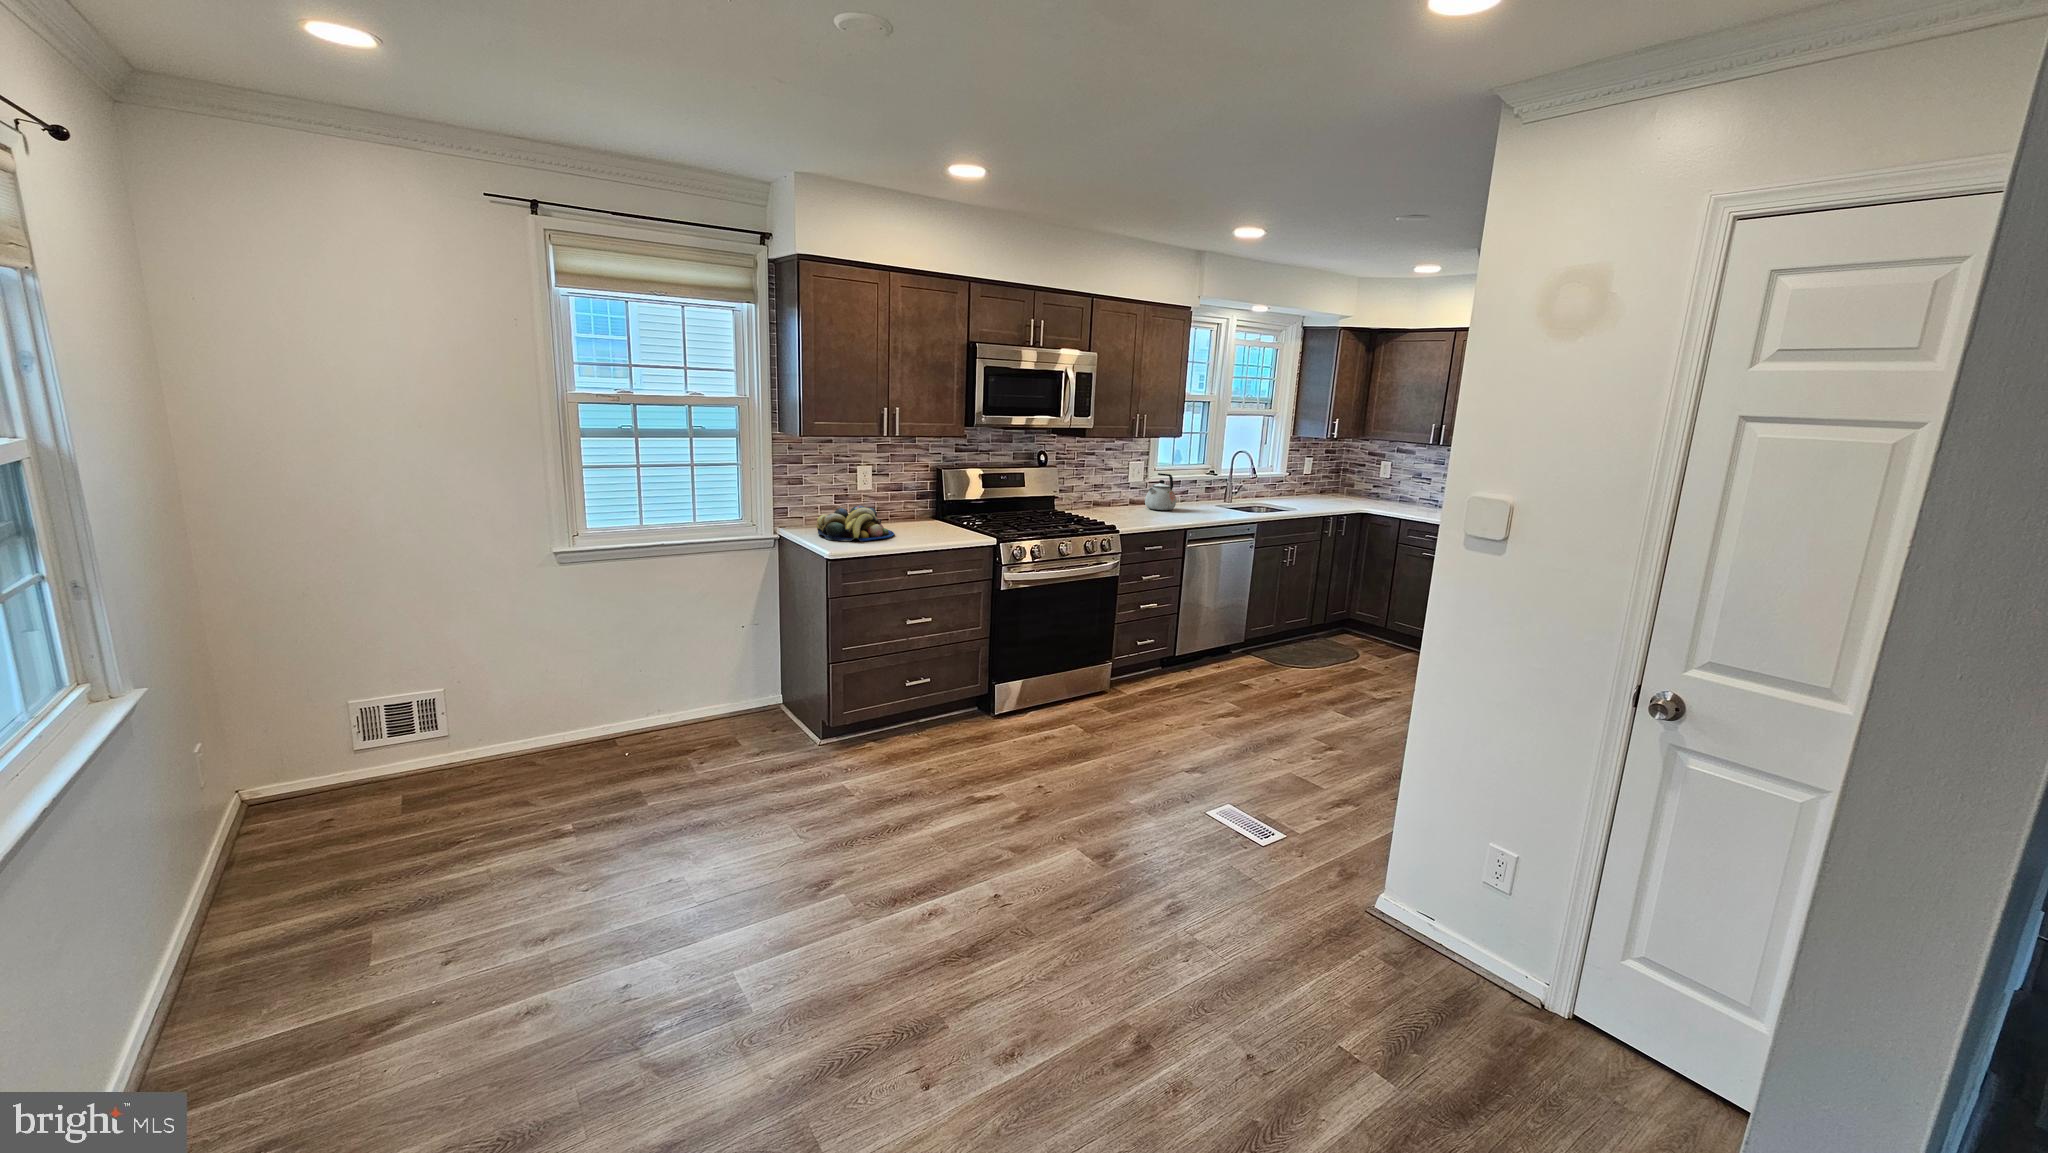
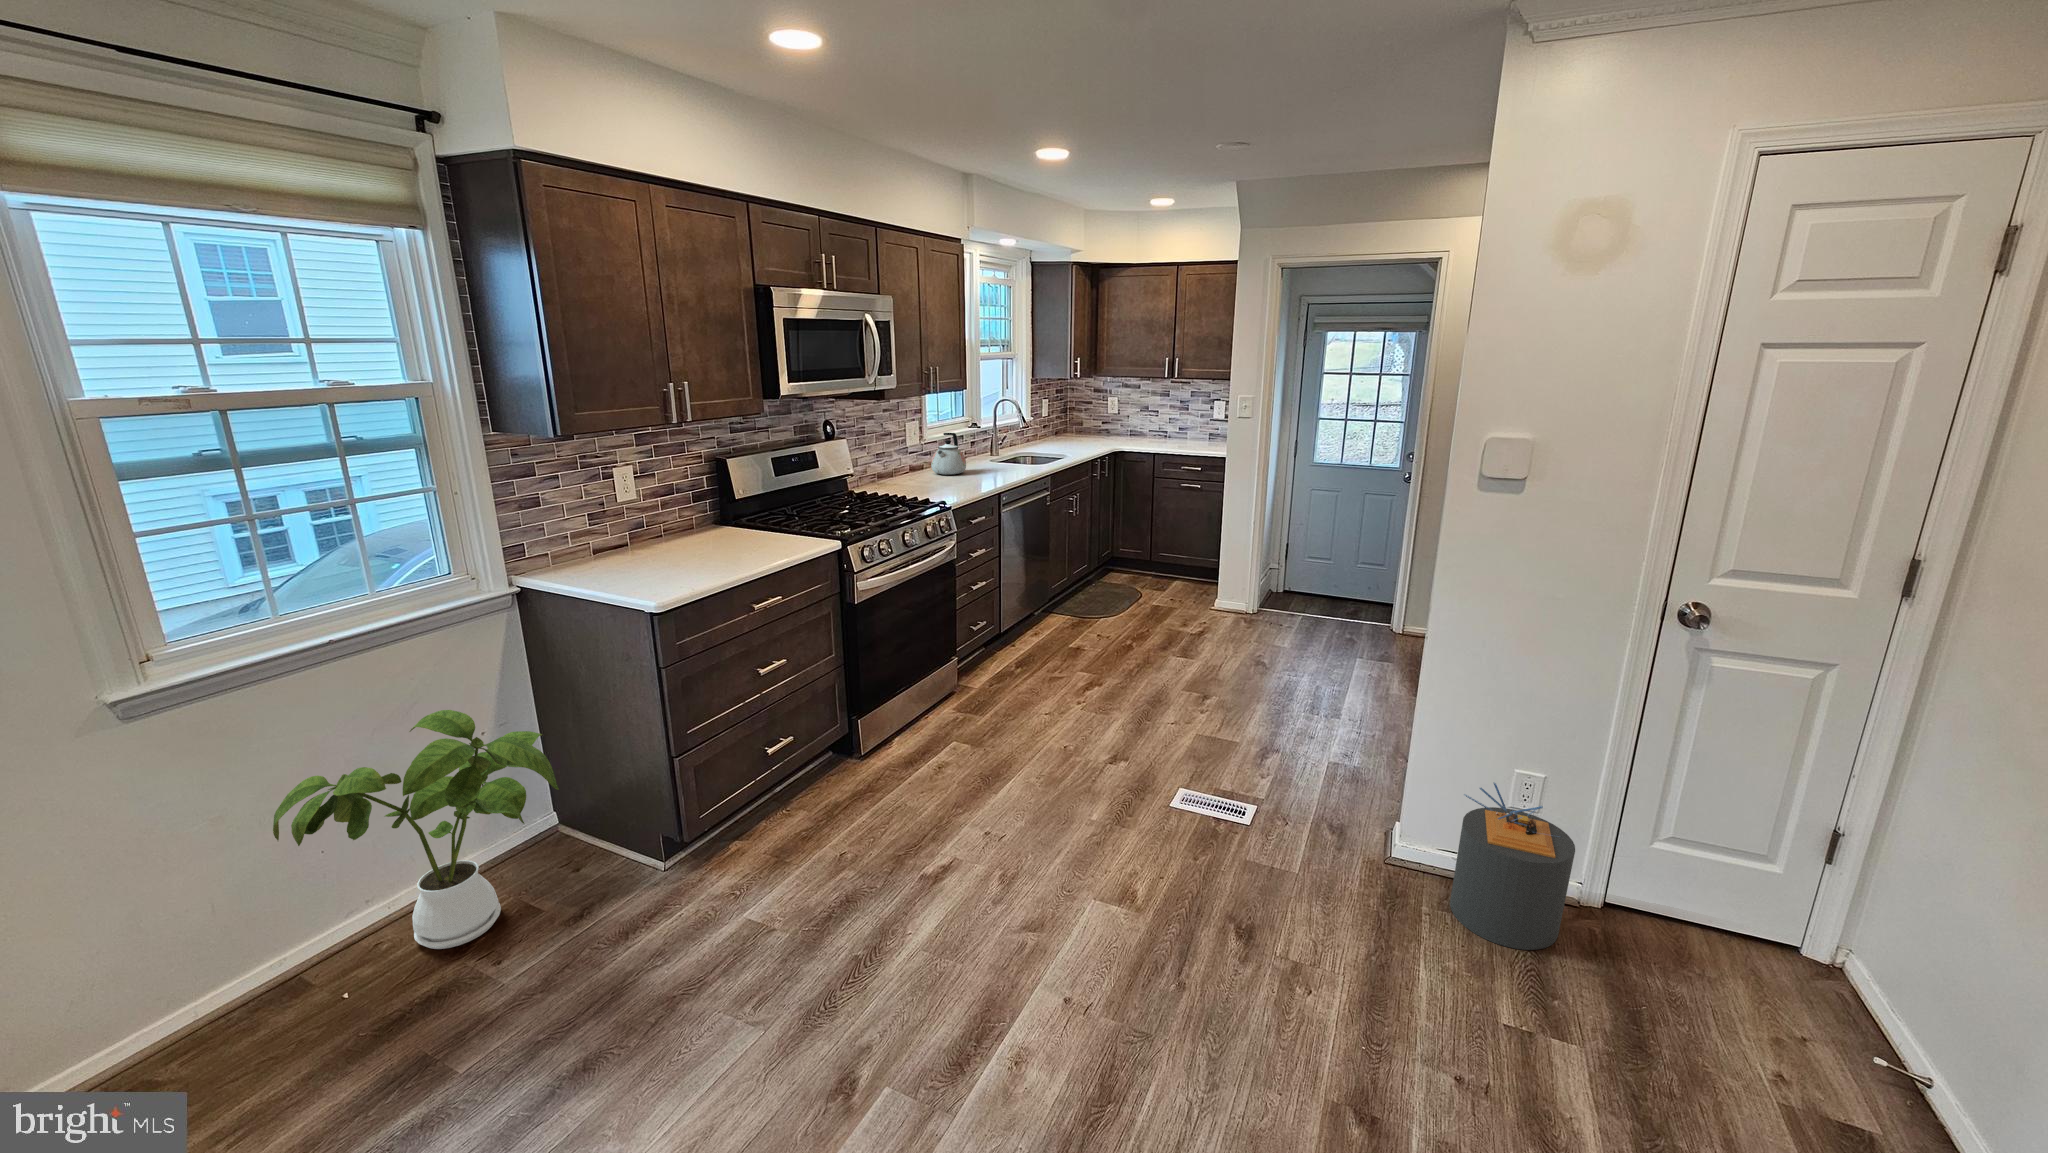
fruit bowl: present [817,505,894,541] -> none [590,524,710,582]
house plant: none [613,595,770,748] -> present [273,710,559,949]
trash can: none [1390,840,1515,1022] -> present [1450,783,1575,950]

